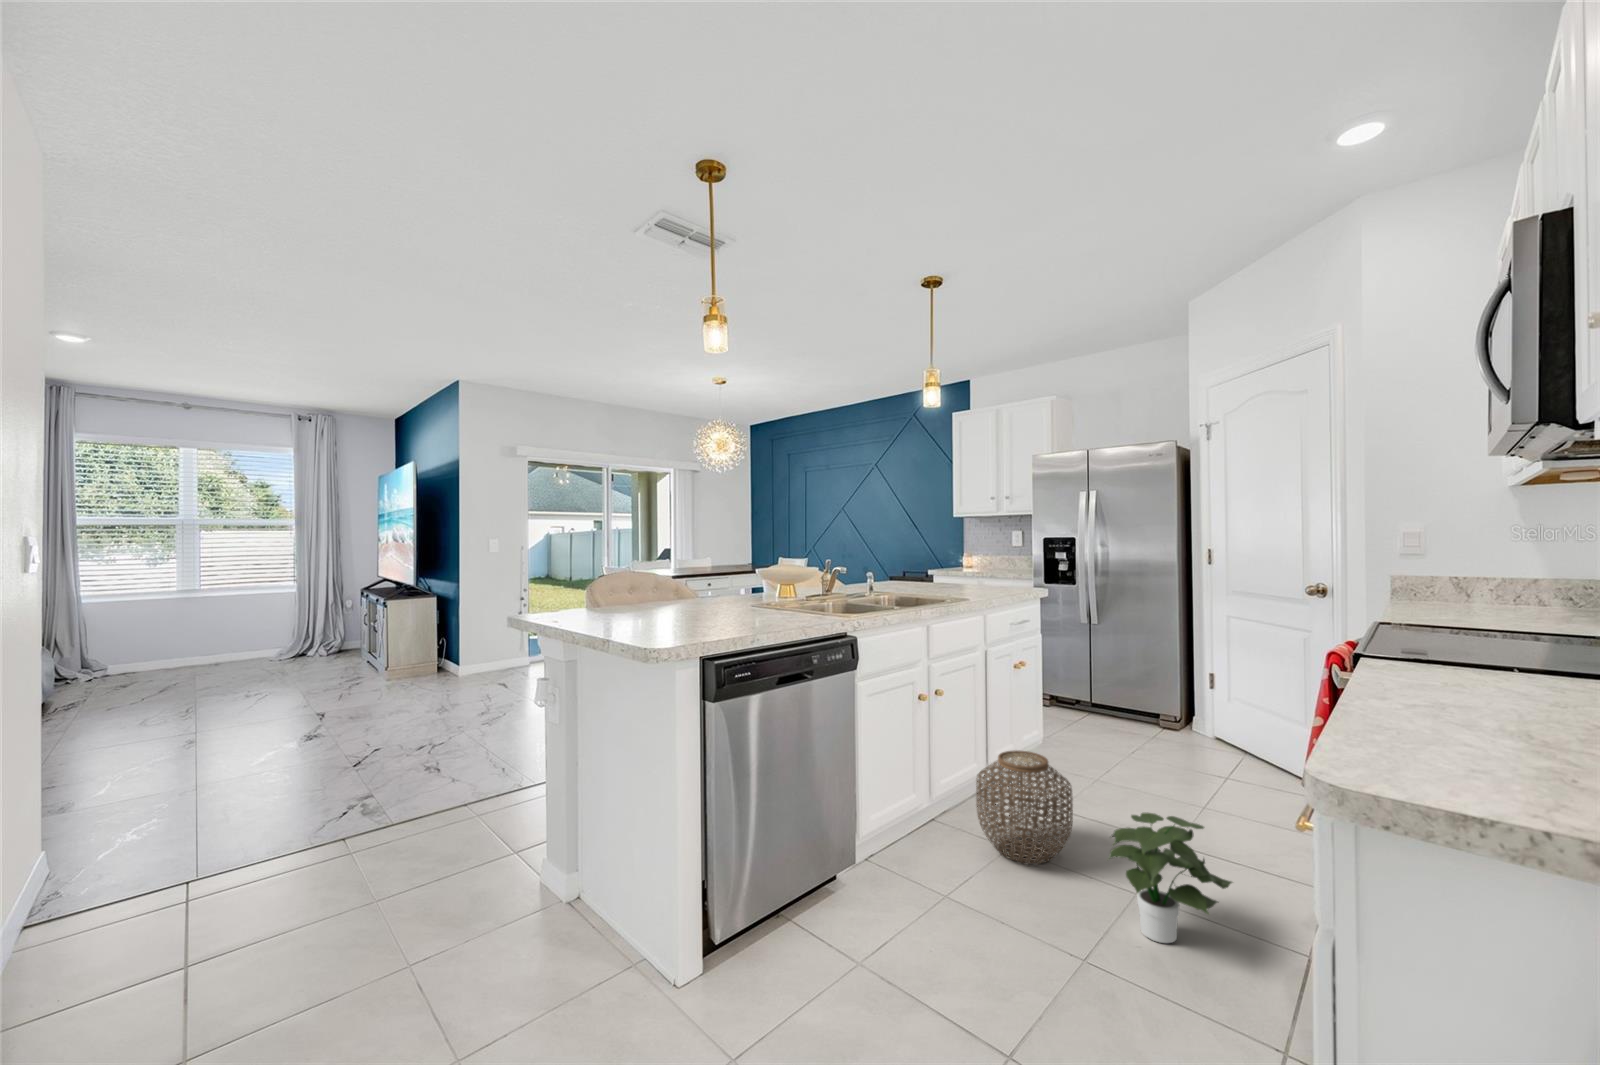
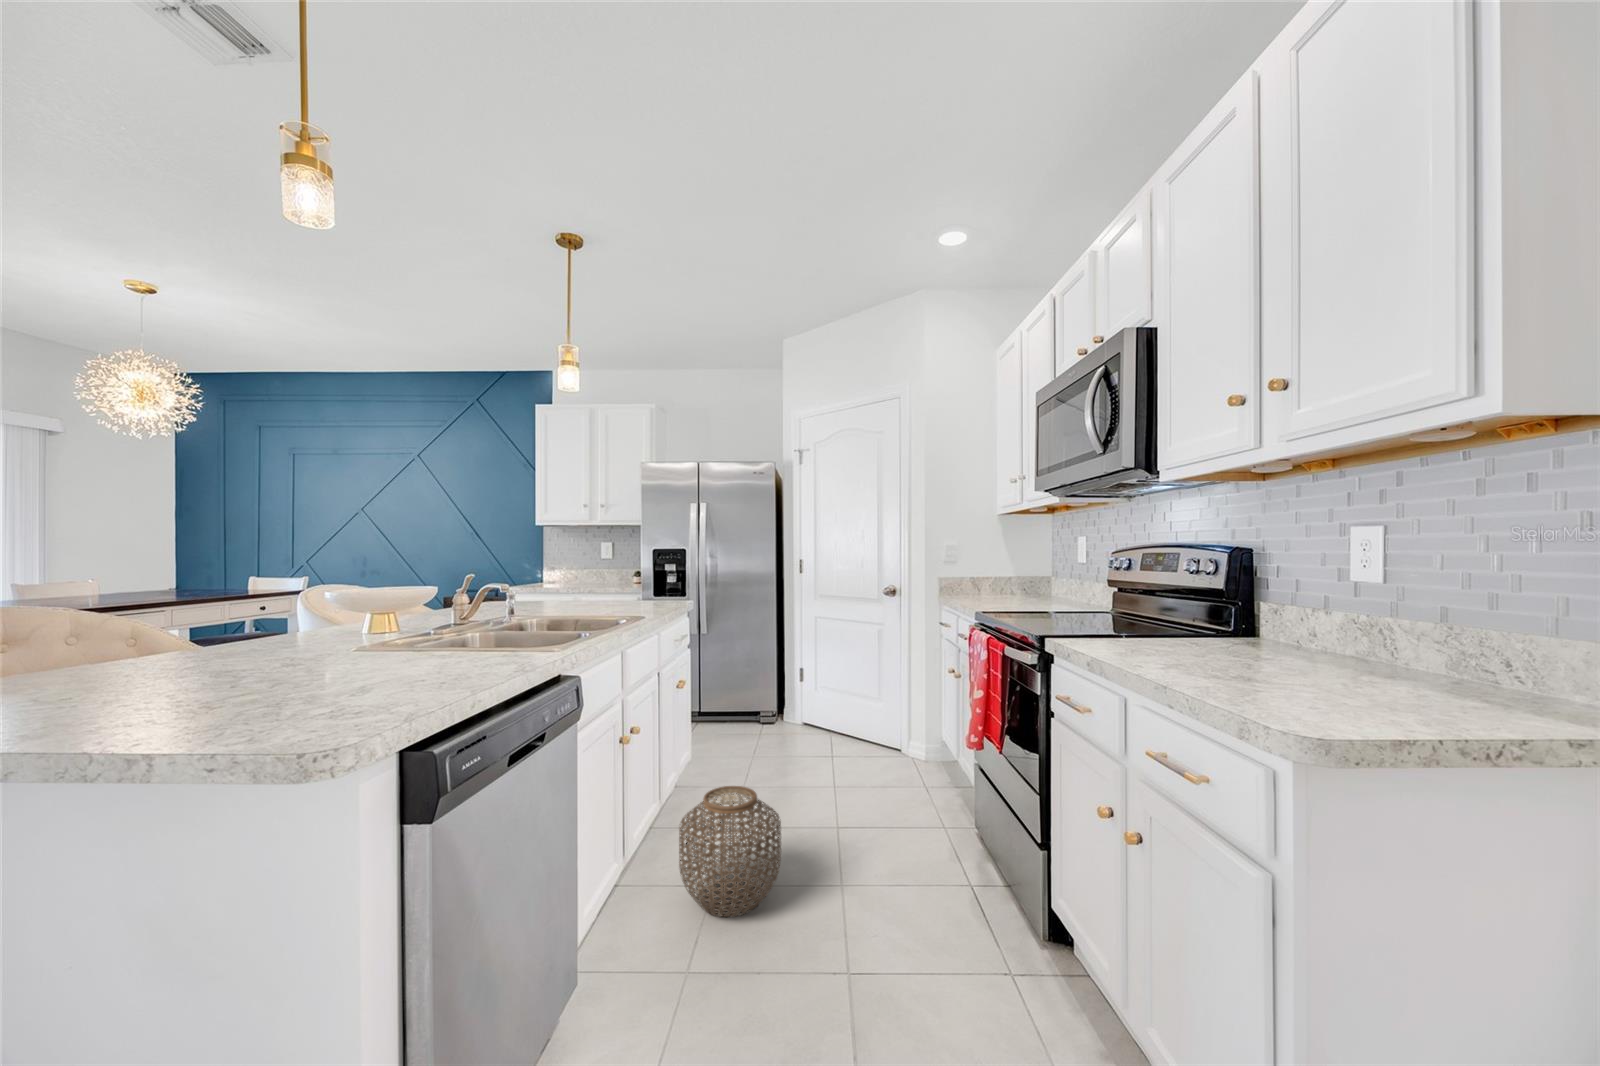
potted plant: present [1109,813,1232,943] -> none [836,820,946,951]

